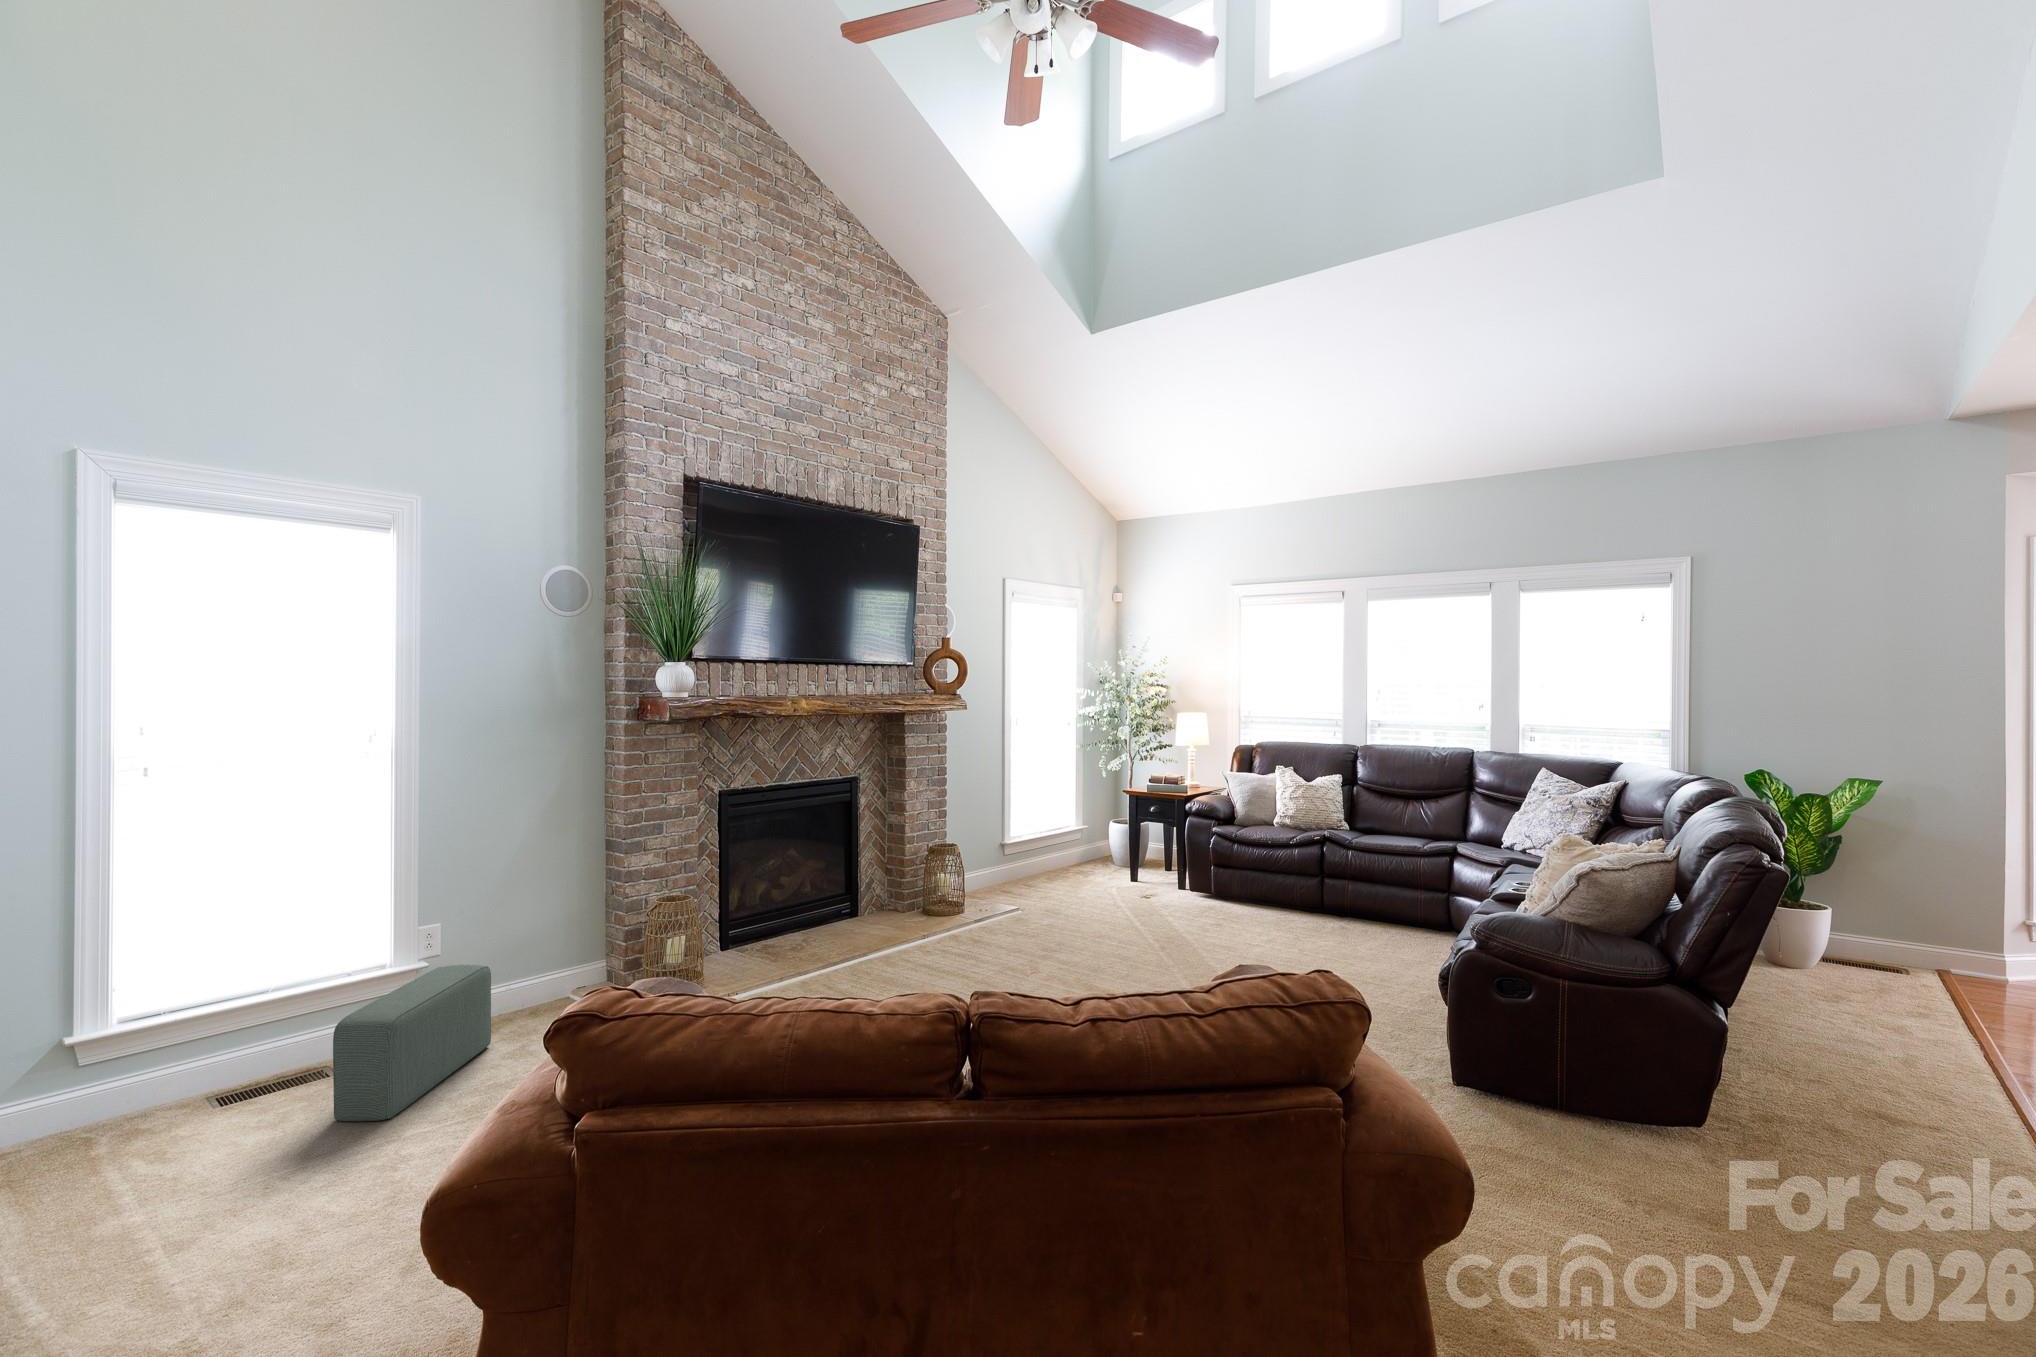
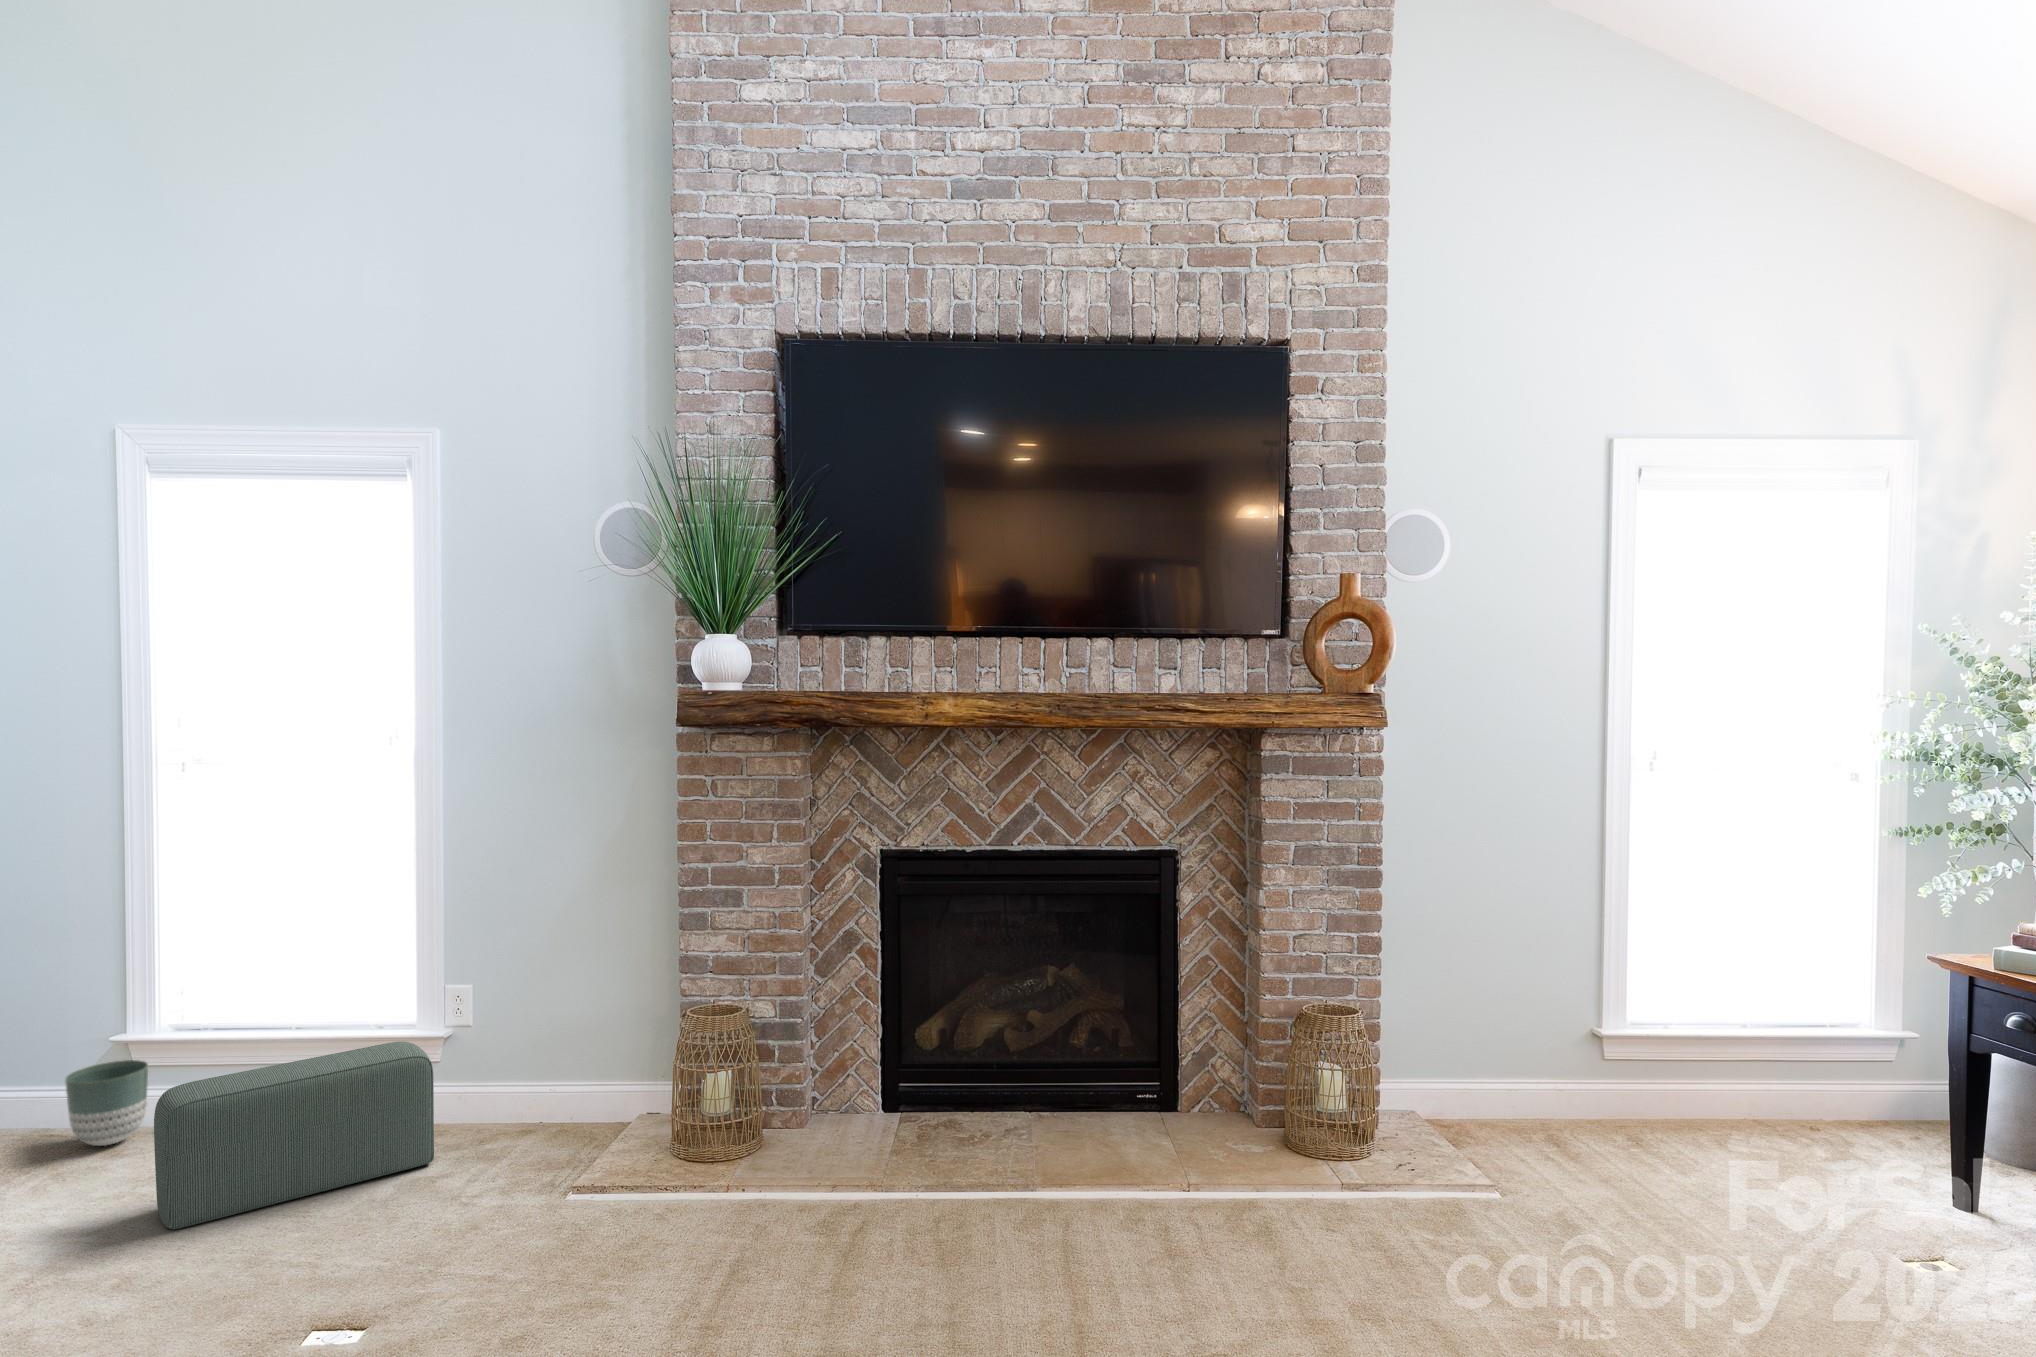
planter: none [68,1053,156,1139] -> present [65,1060,148,1146]

